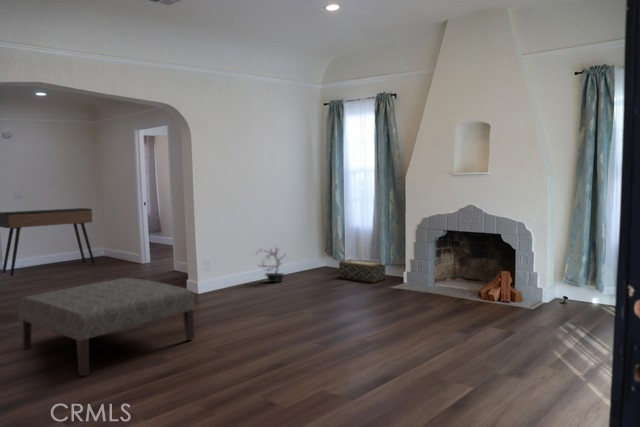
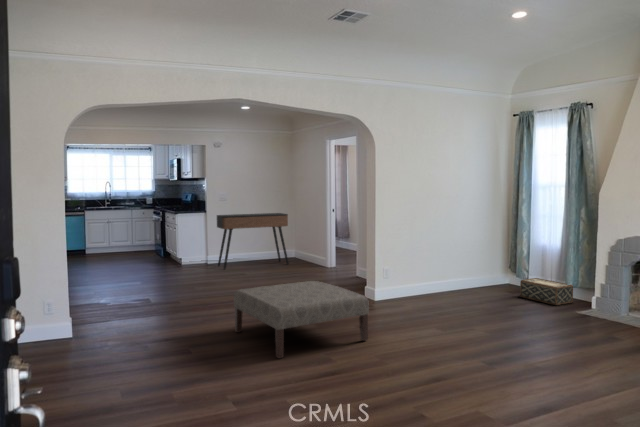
potted plant: present [258,248,284,282] -> none [429,257,464,295]

